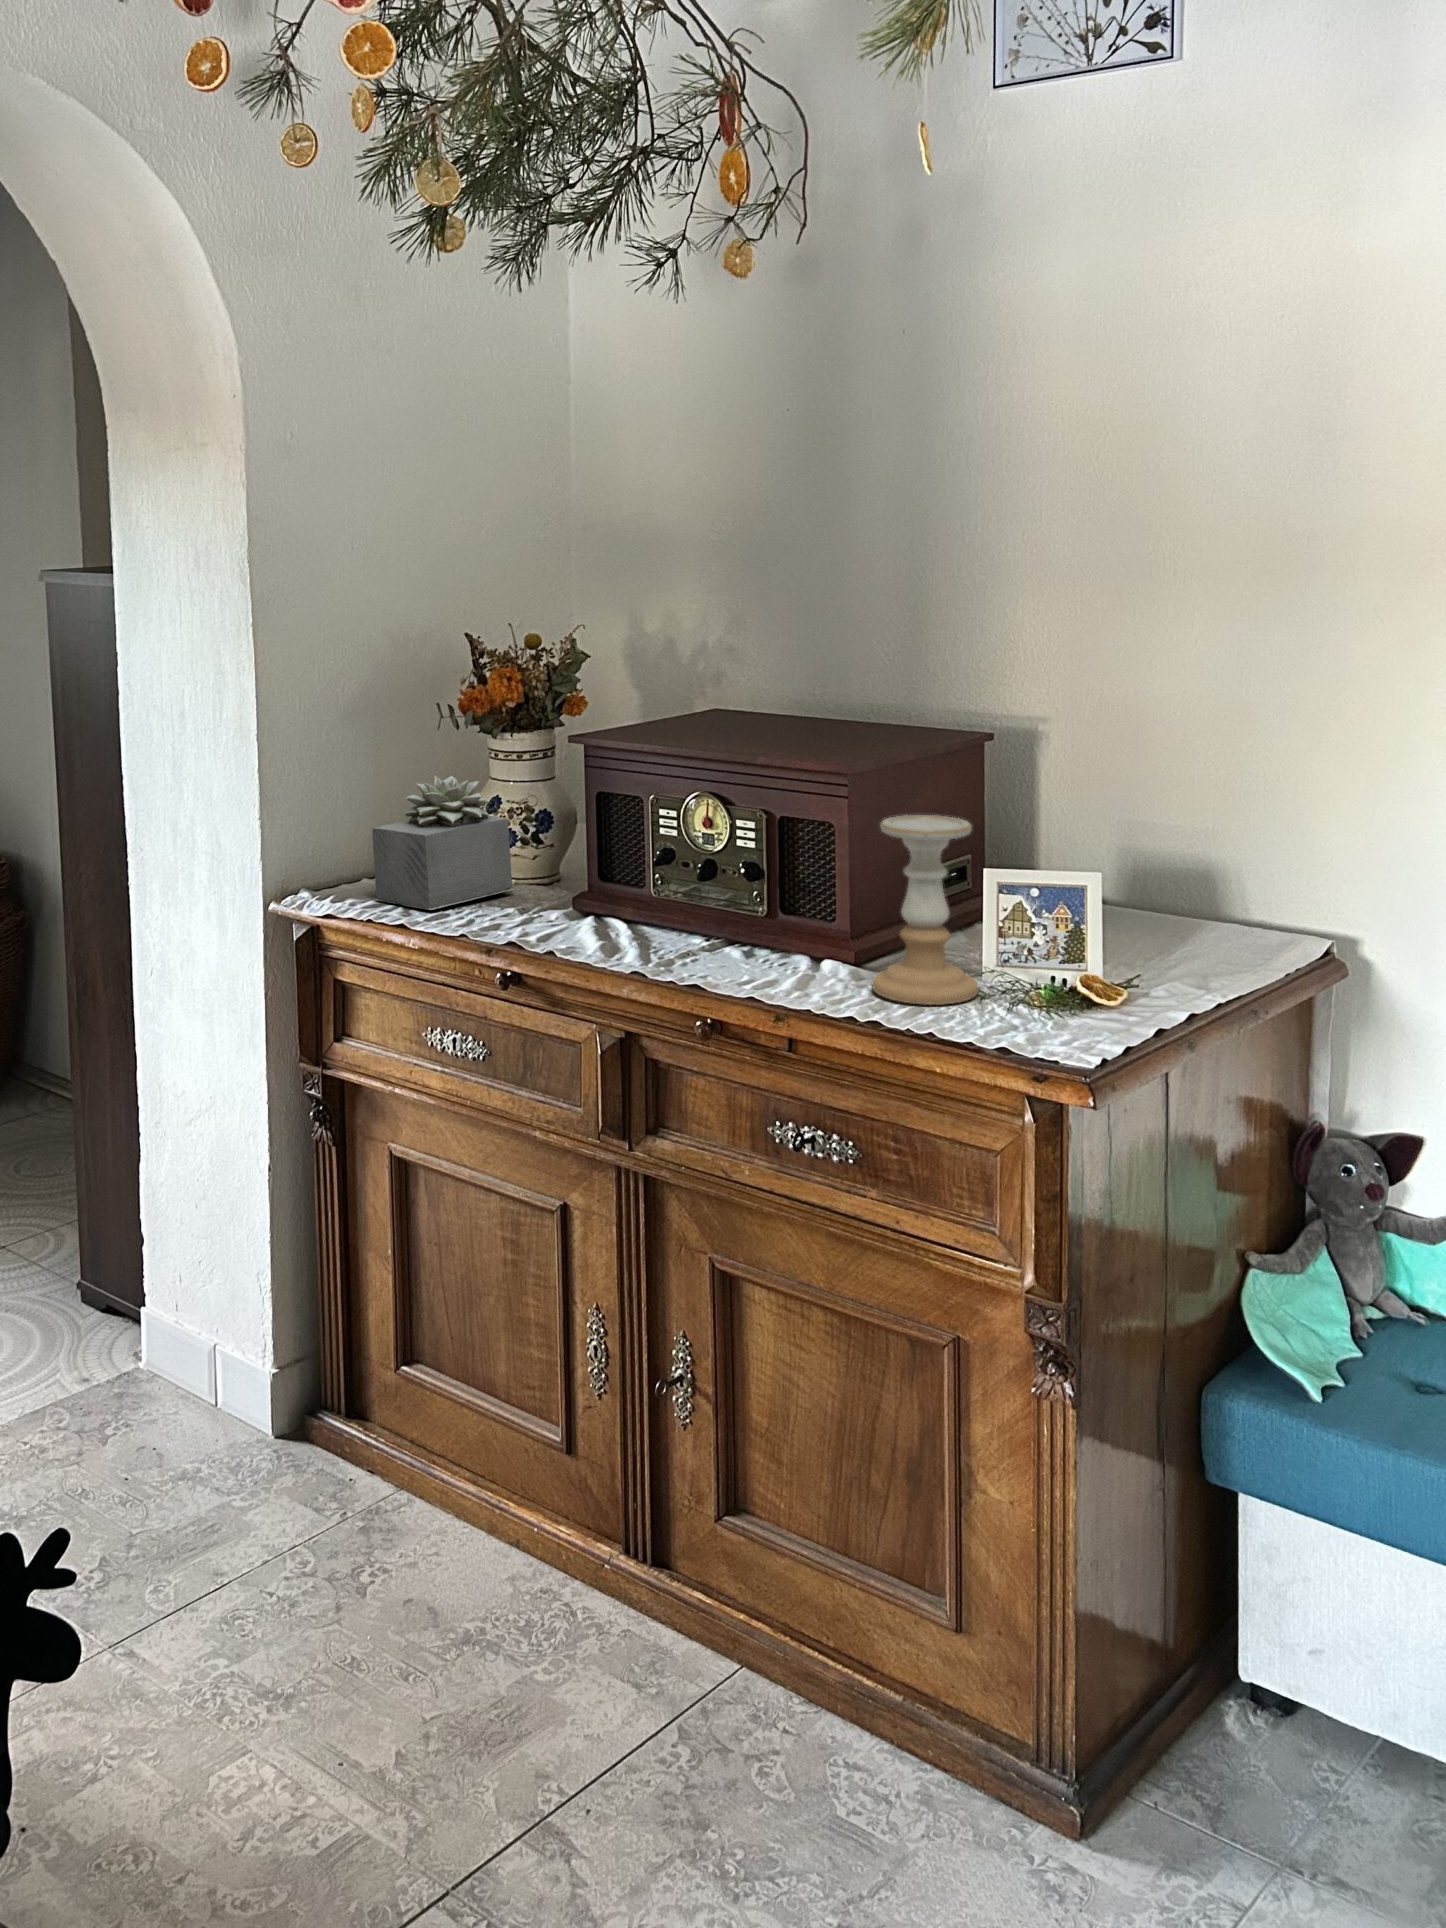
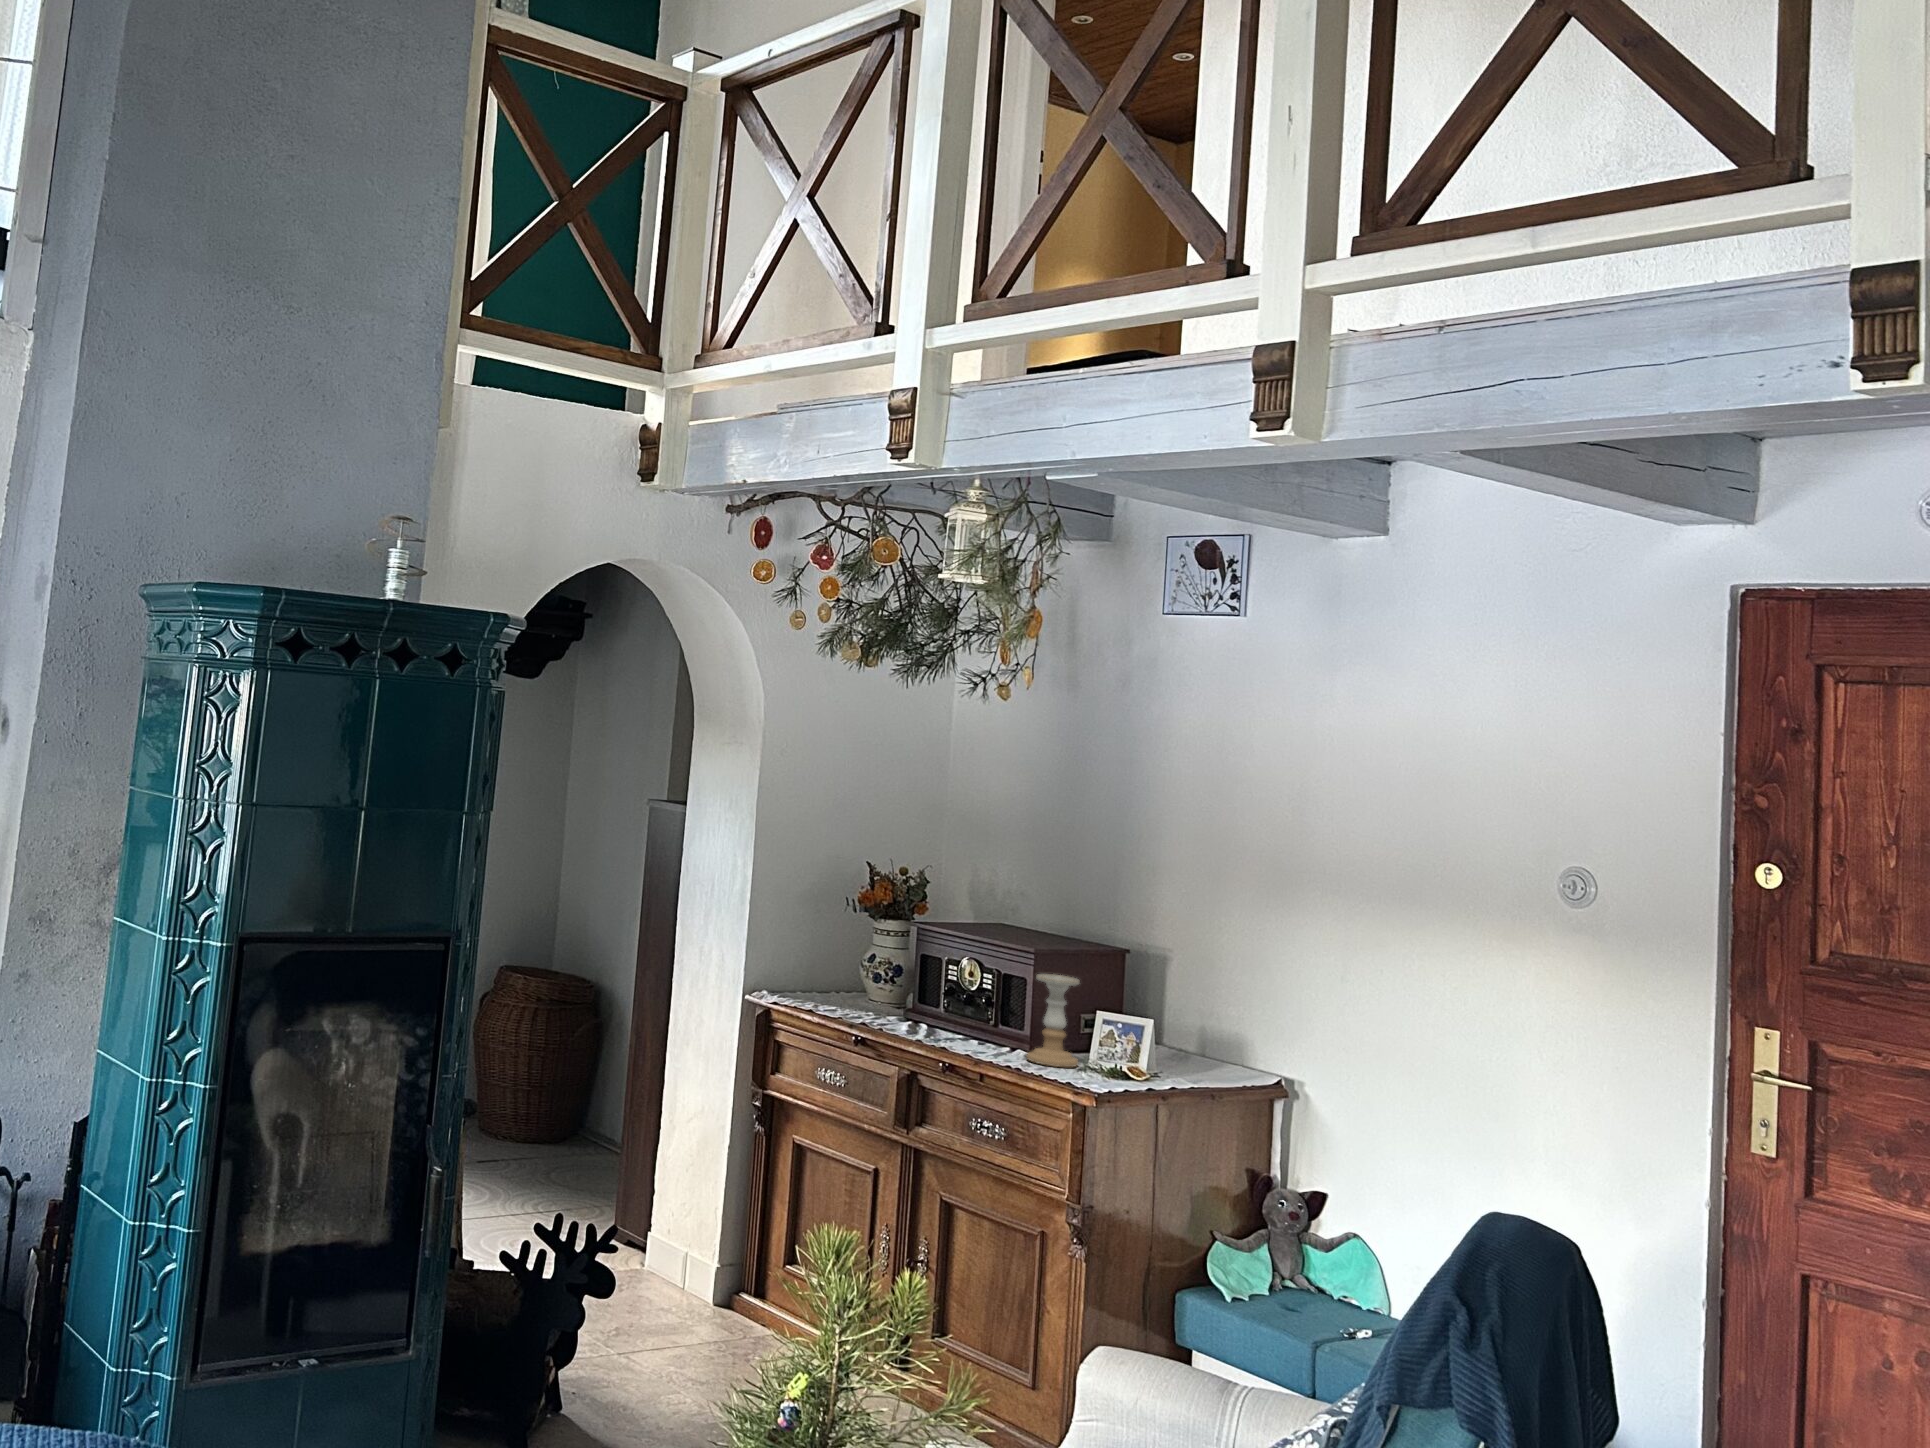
succulent plant: present [372,775,513,910] -> none [801,937,876,1006]

